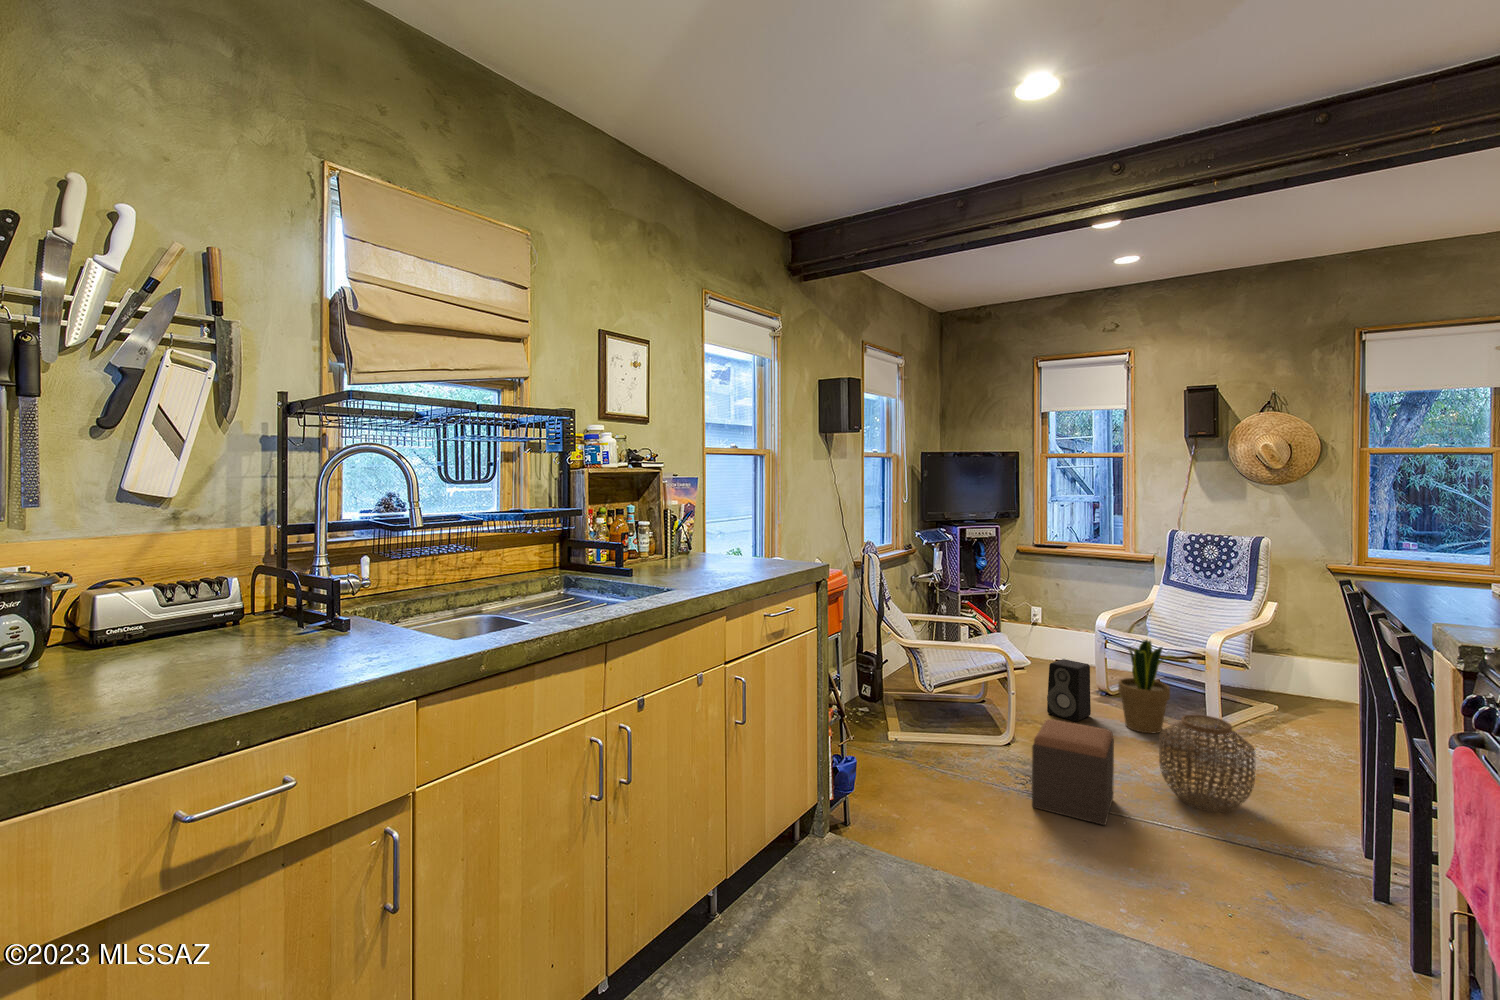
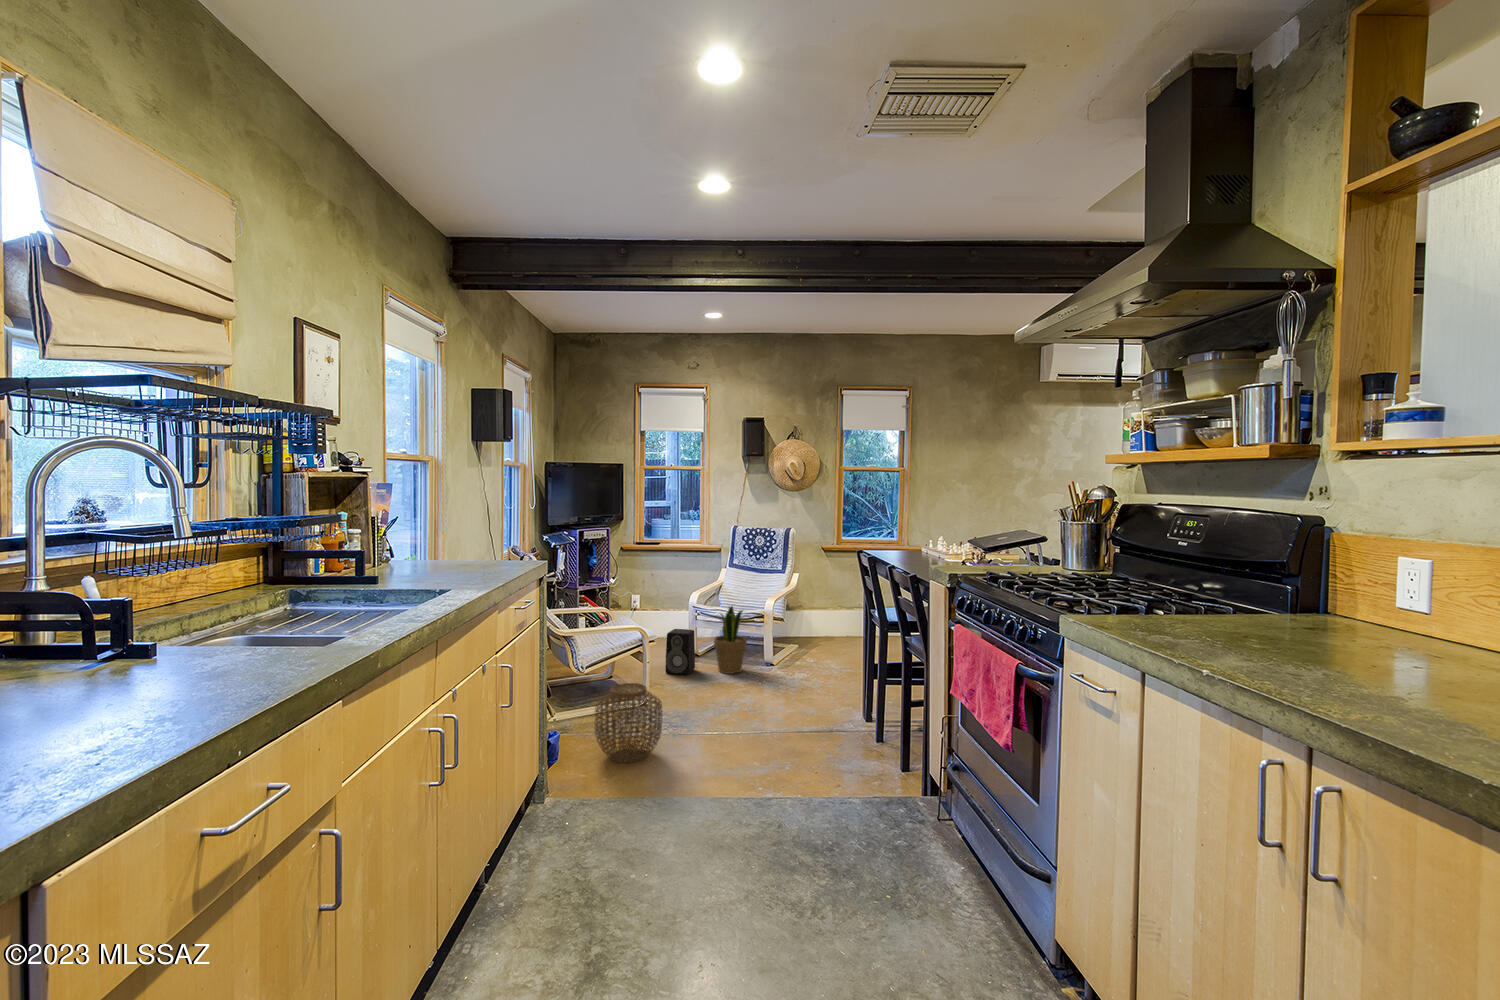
woven basket: present [1159,715,1255,813] -> present [595,683,662,763]
footstool: present [1032,719,1114,825] -> none [685,669,736,738]

